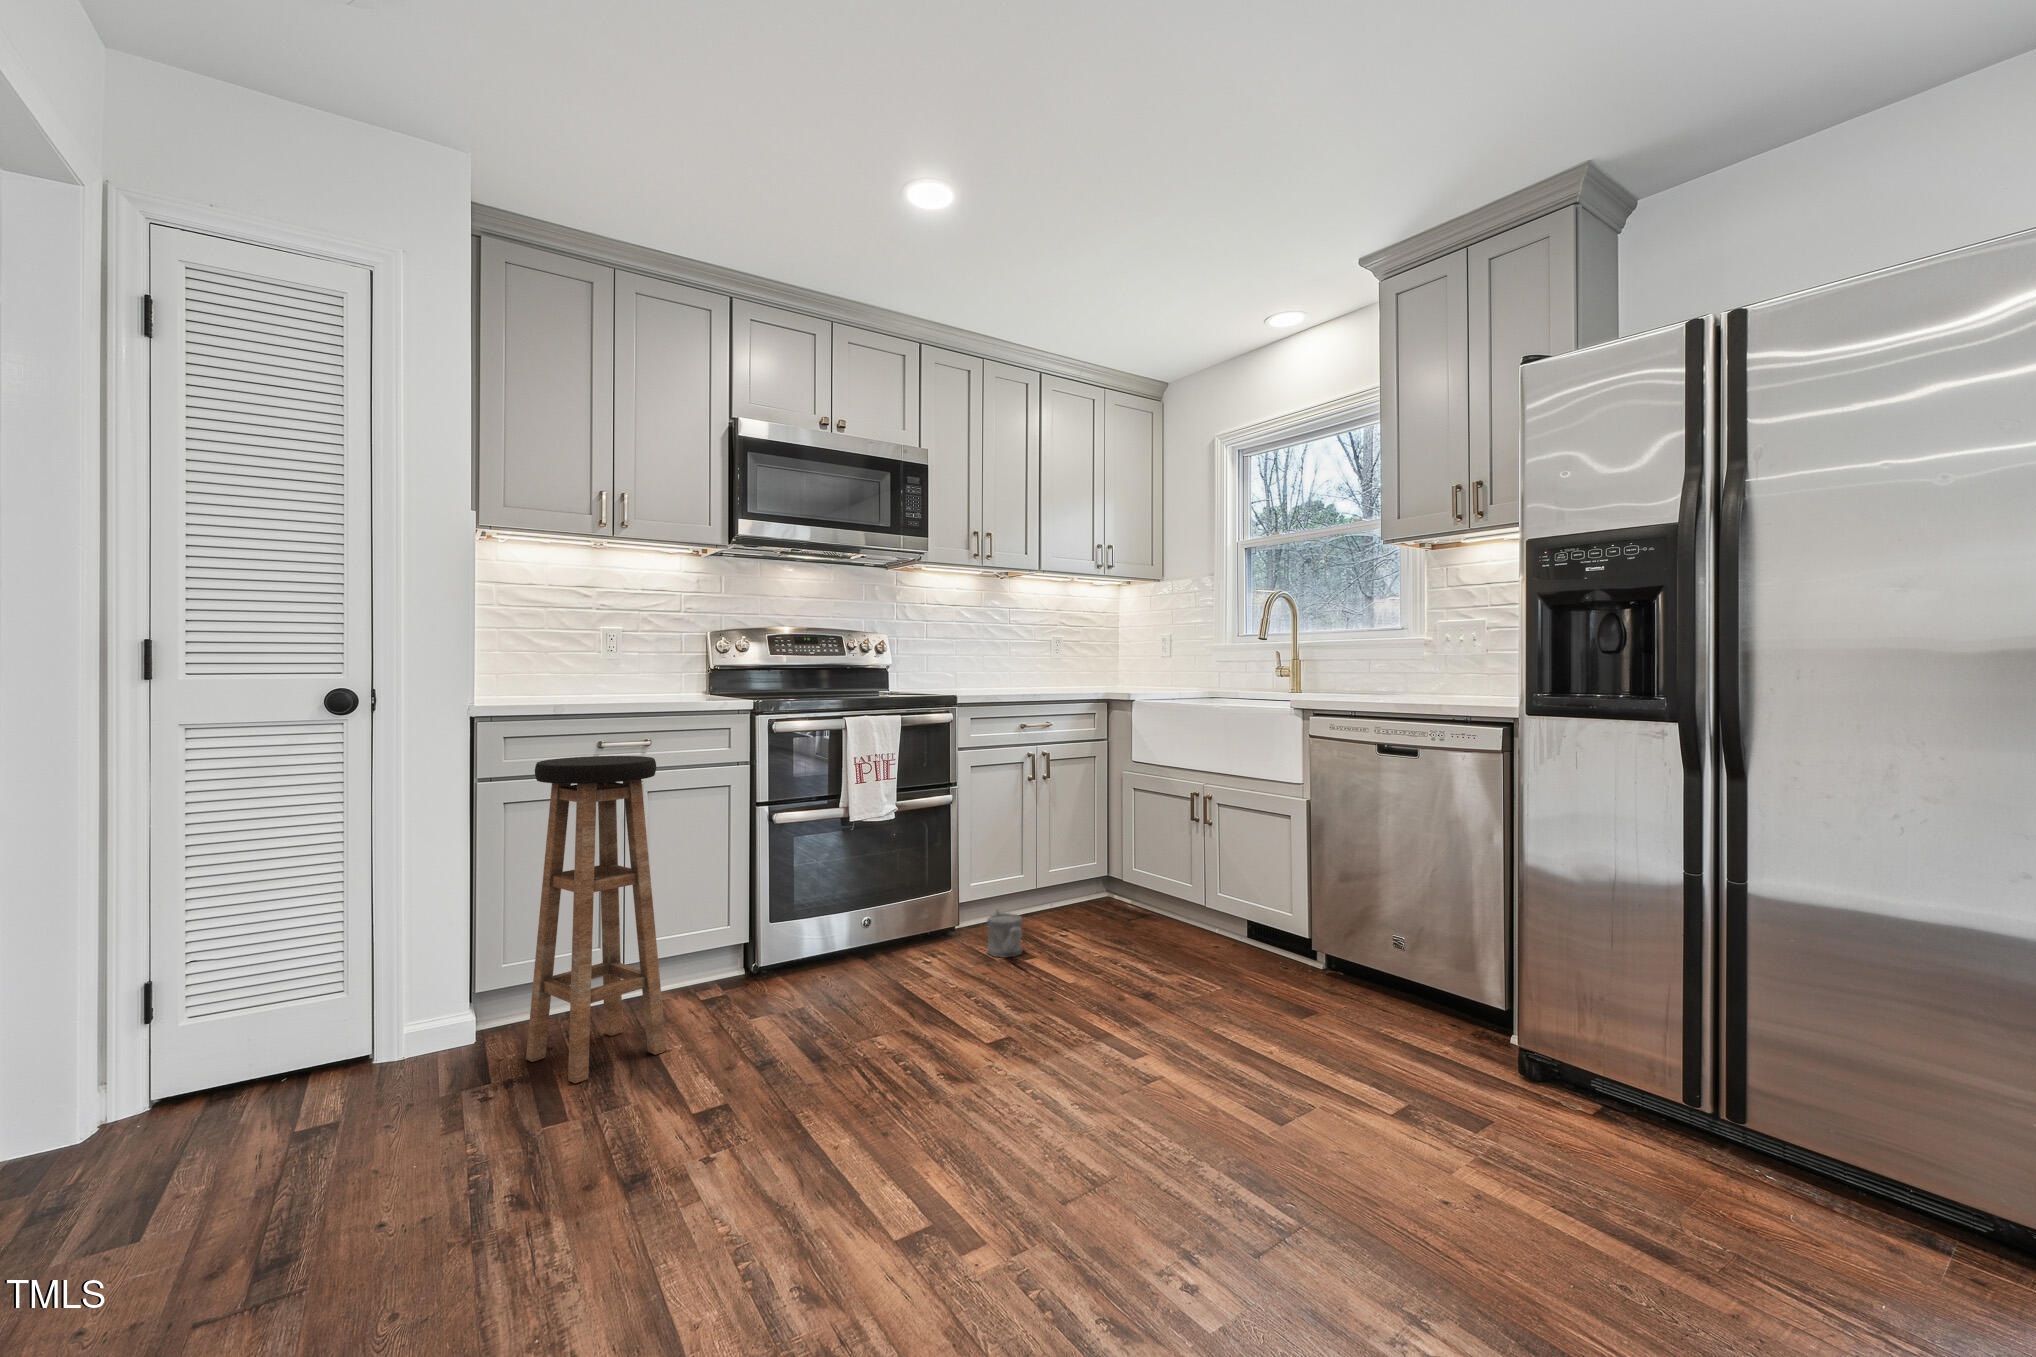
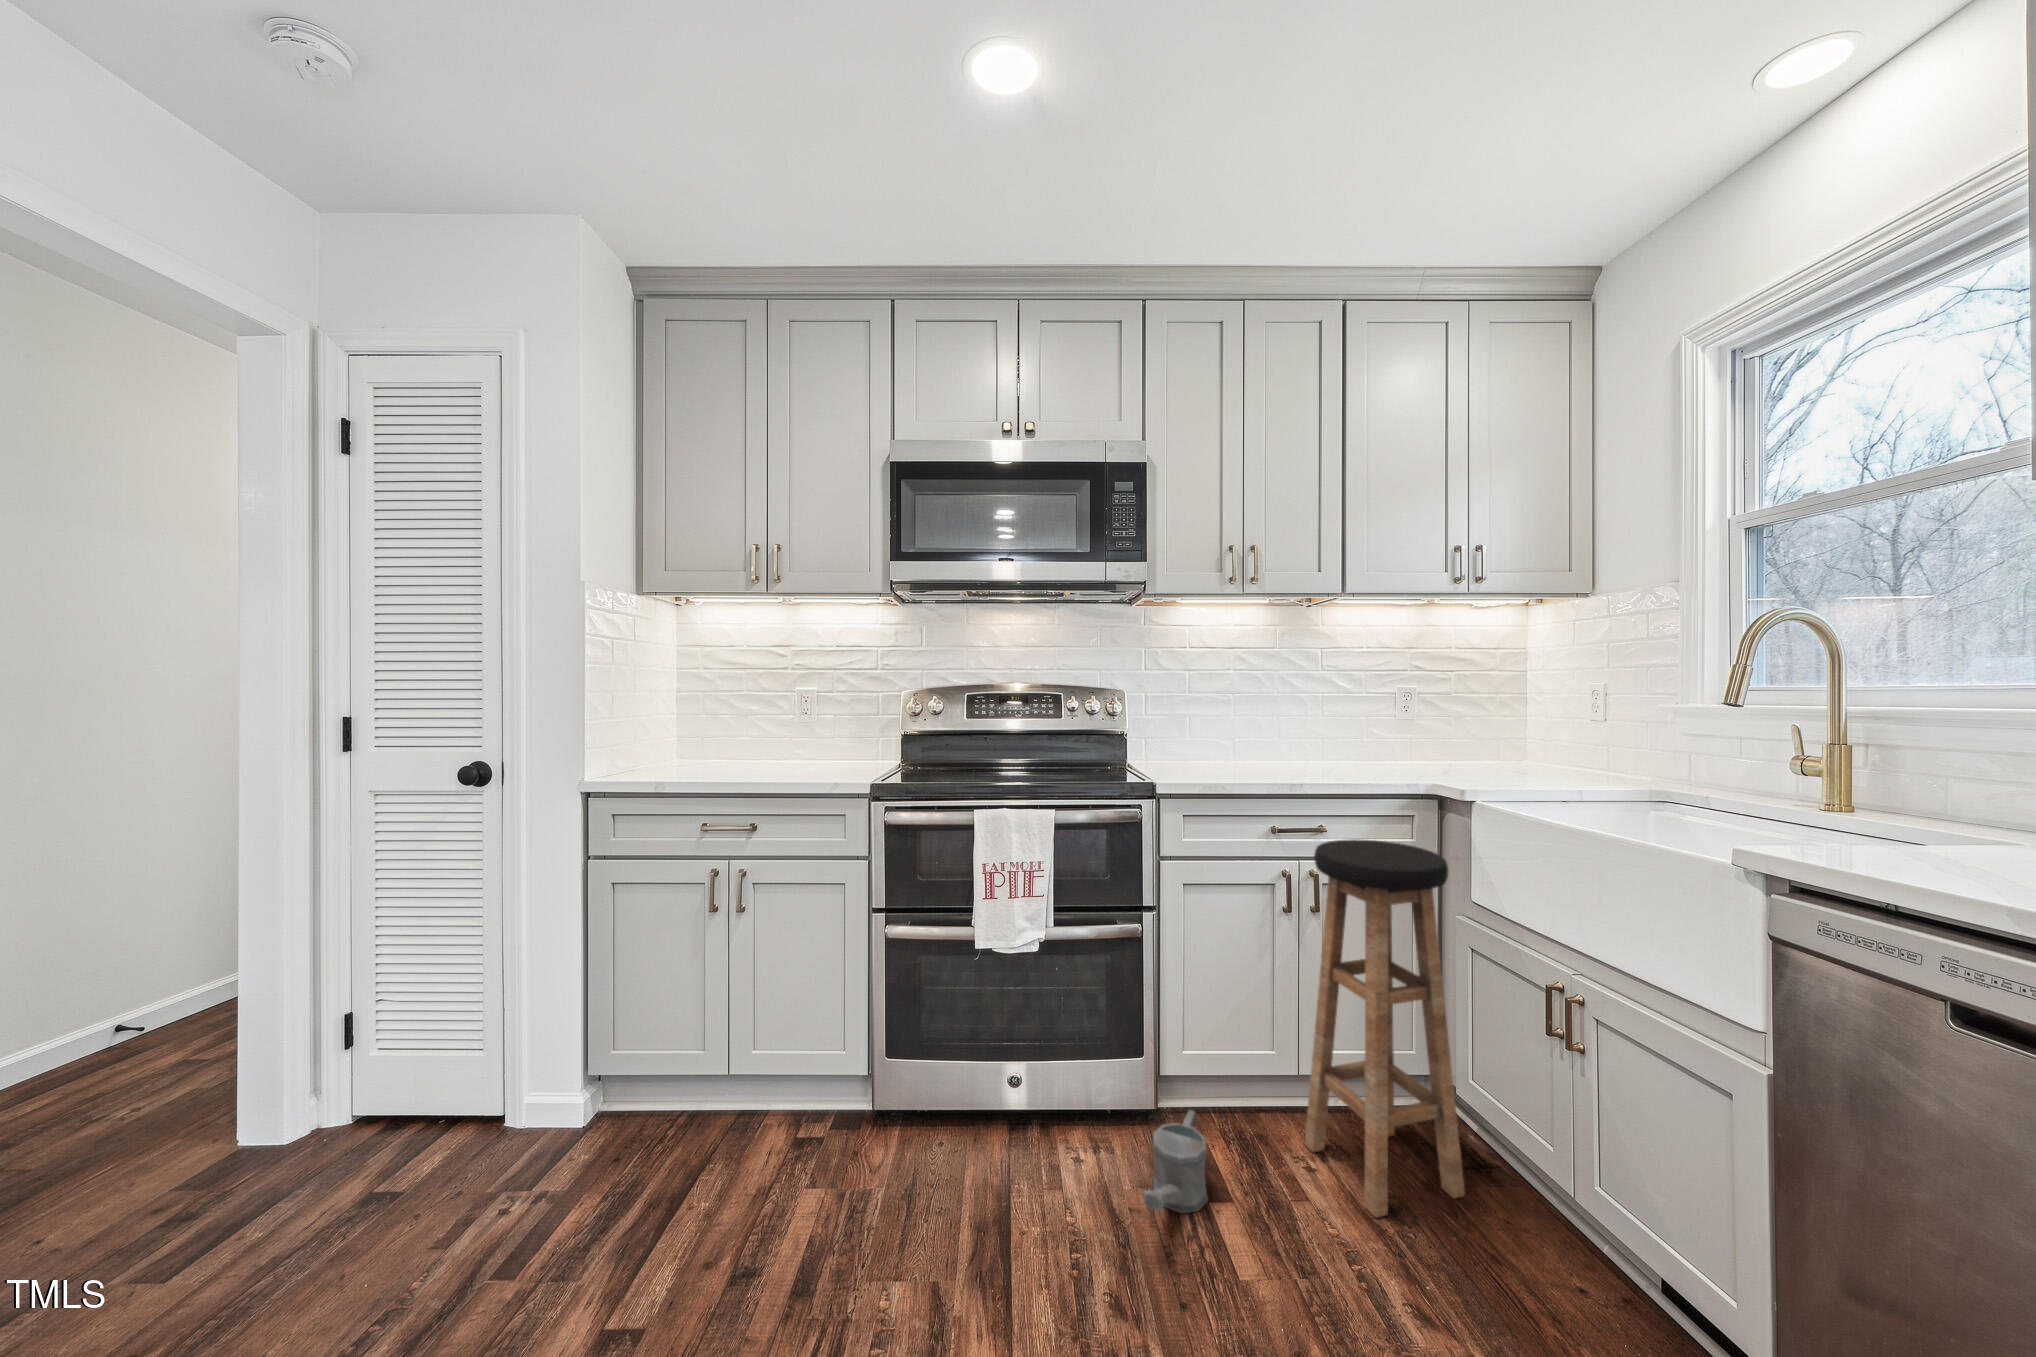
bar stool: present [526,756,666,1083] -> present [1305,839,1465,1217]

